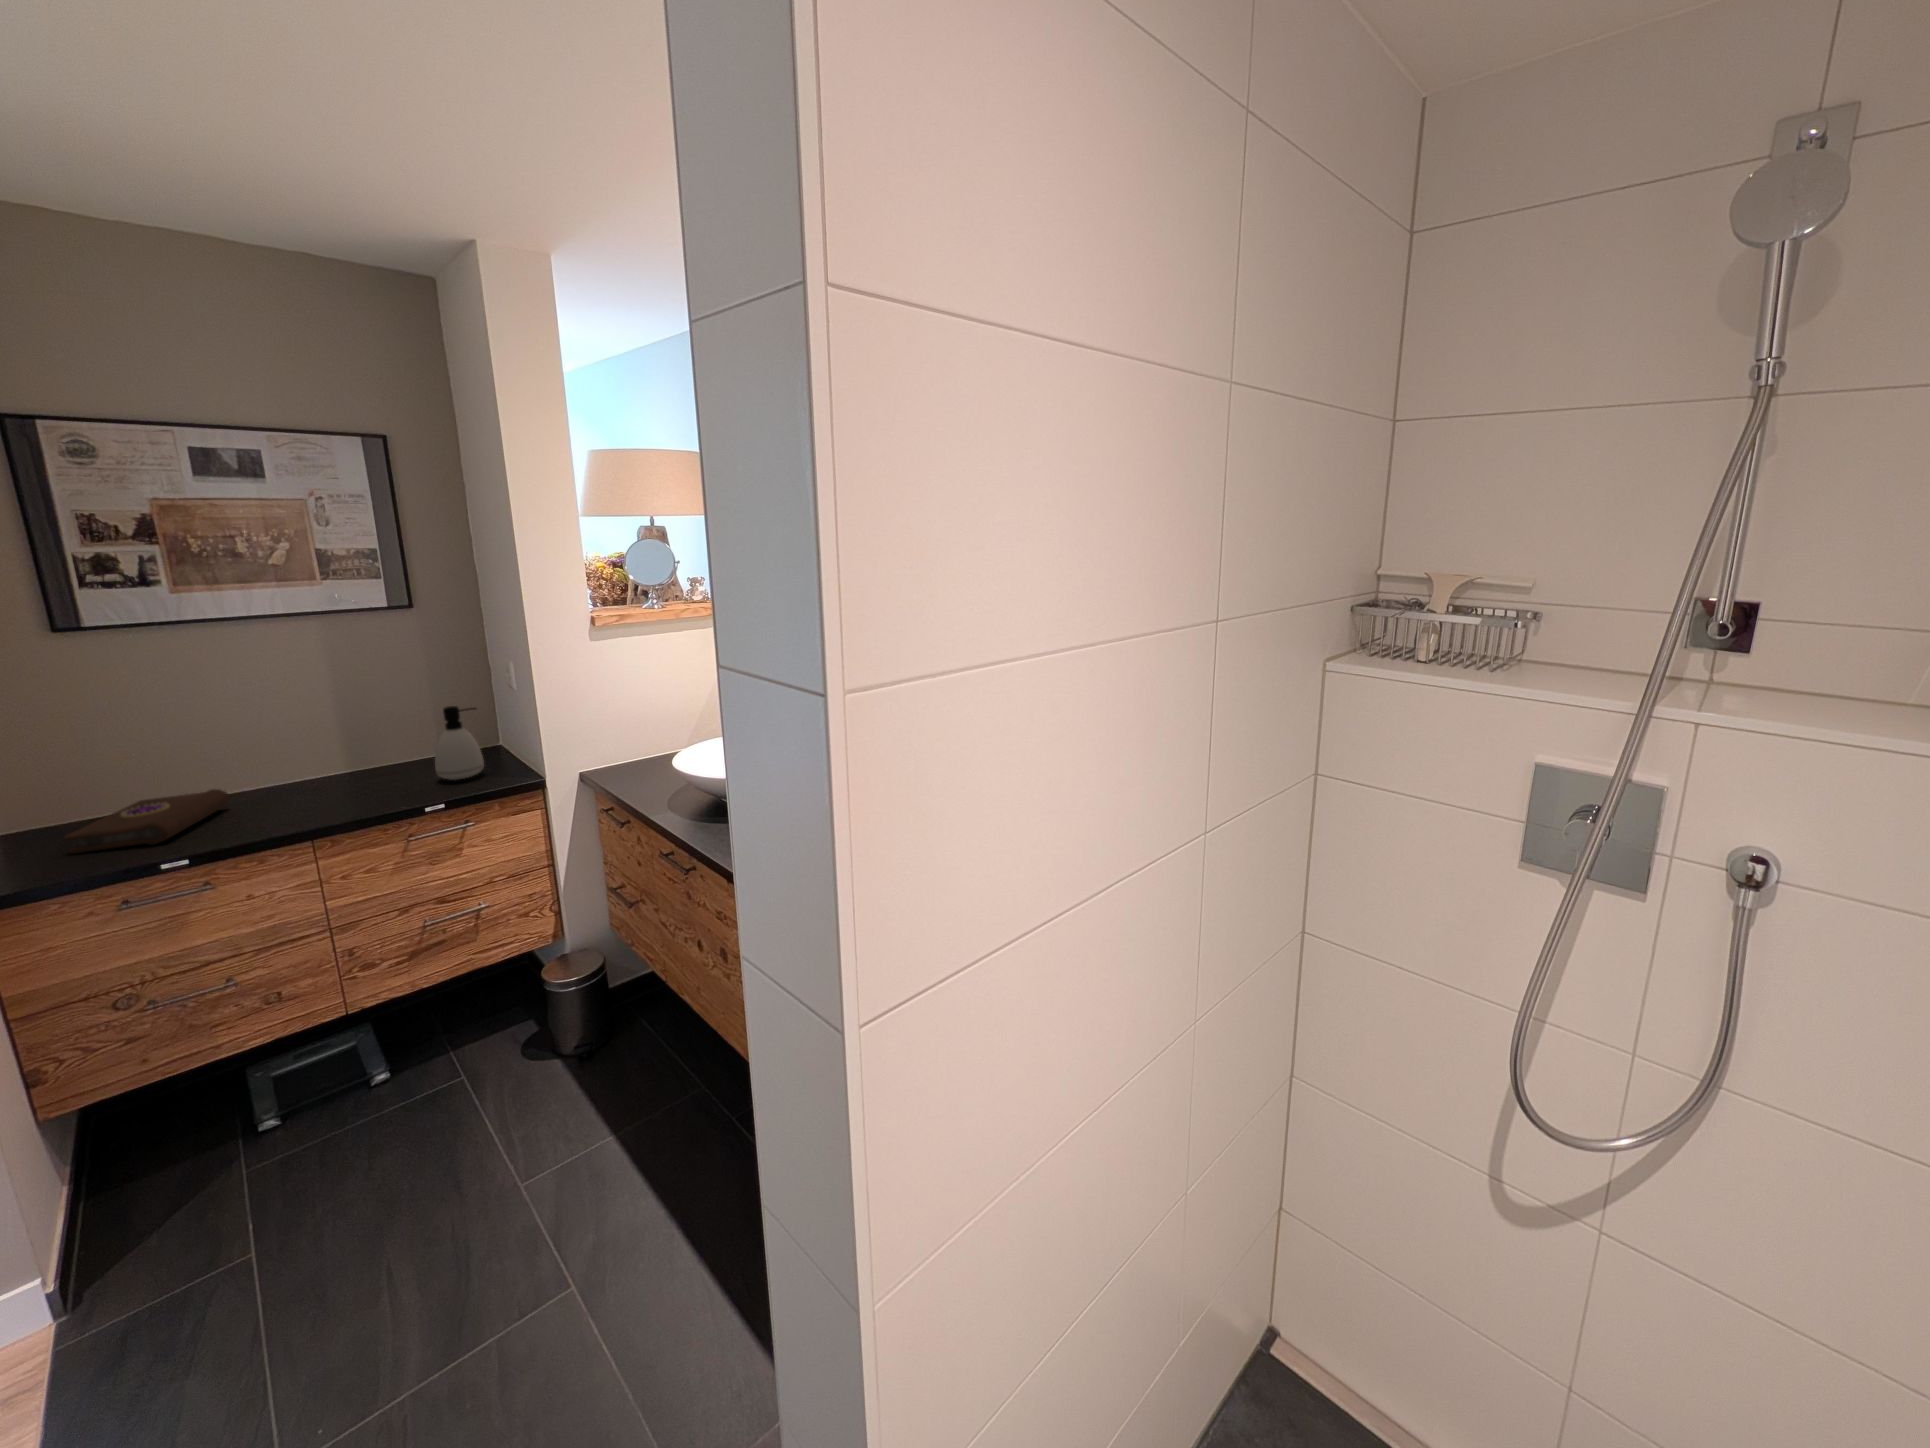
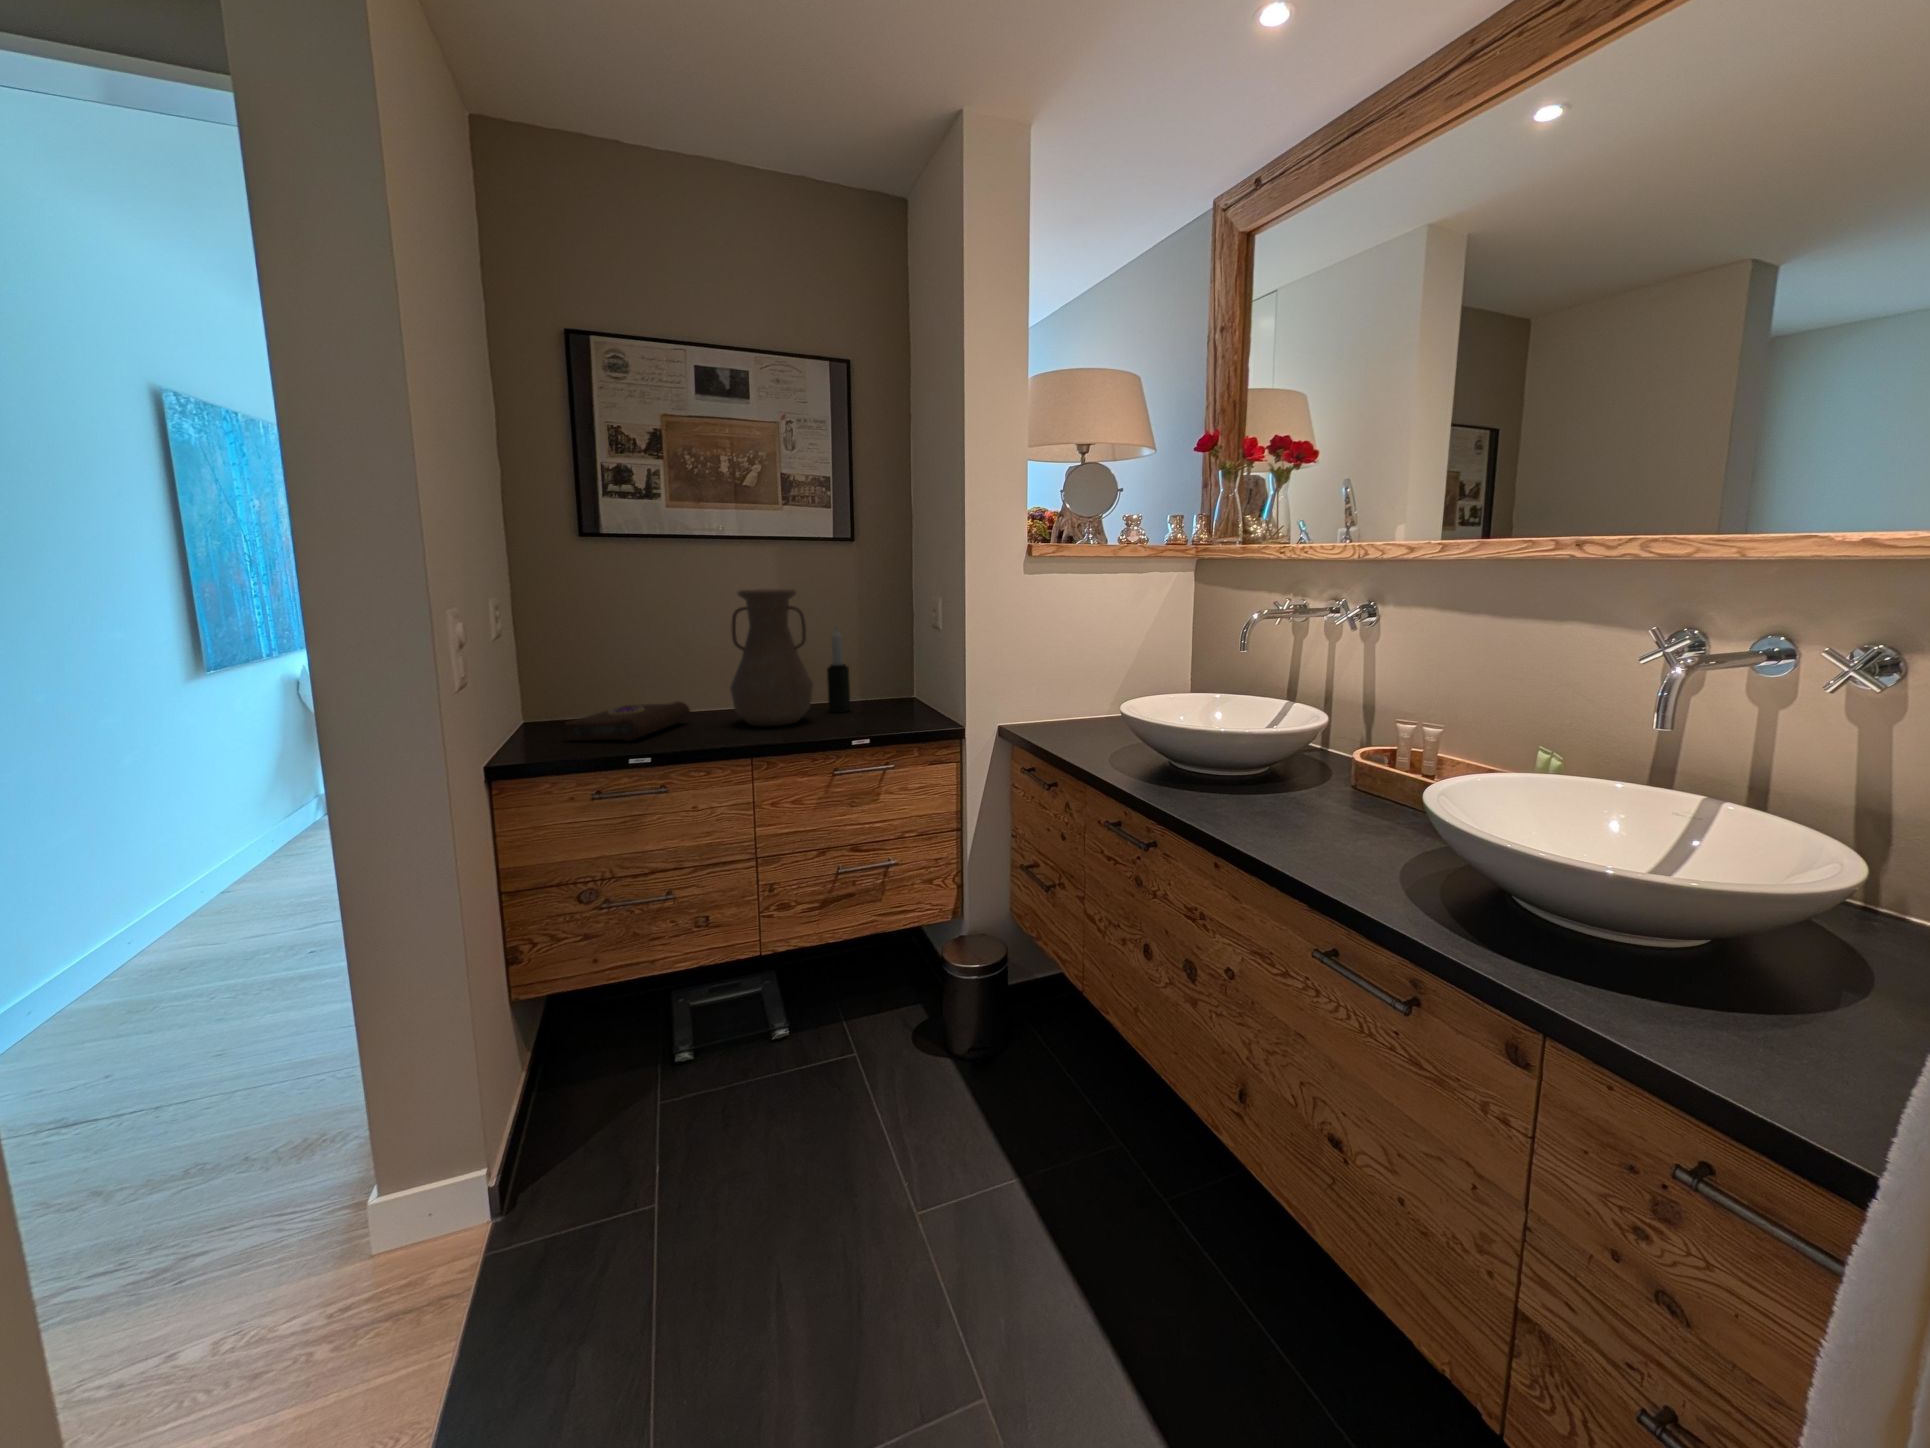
vase: none [272,668,379,803] -> present [730,589,813,726]
candle: none [395,692,427,774] -> present [827,625,850,712]
soap dispenser: present [435,706,484,780] -> none [860,639,904,720]

